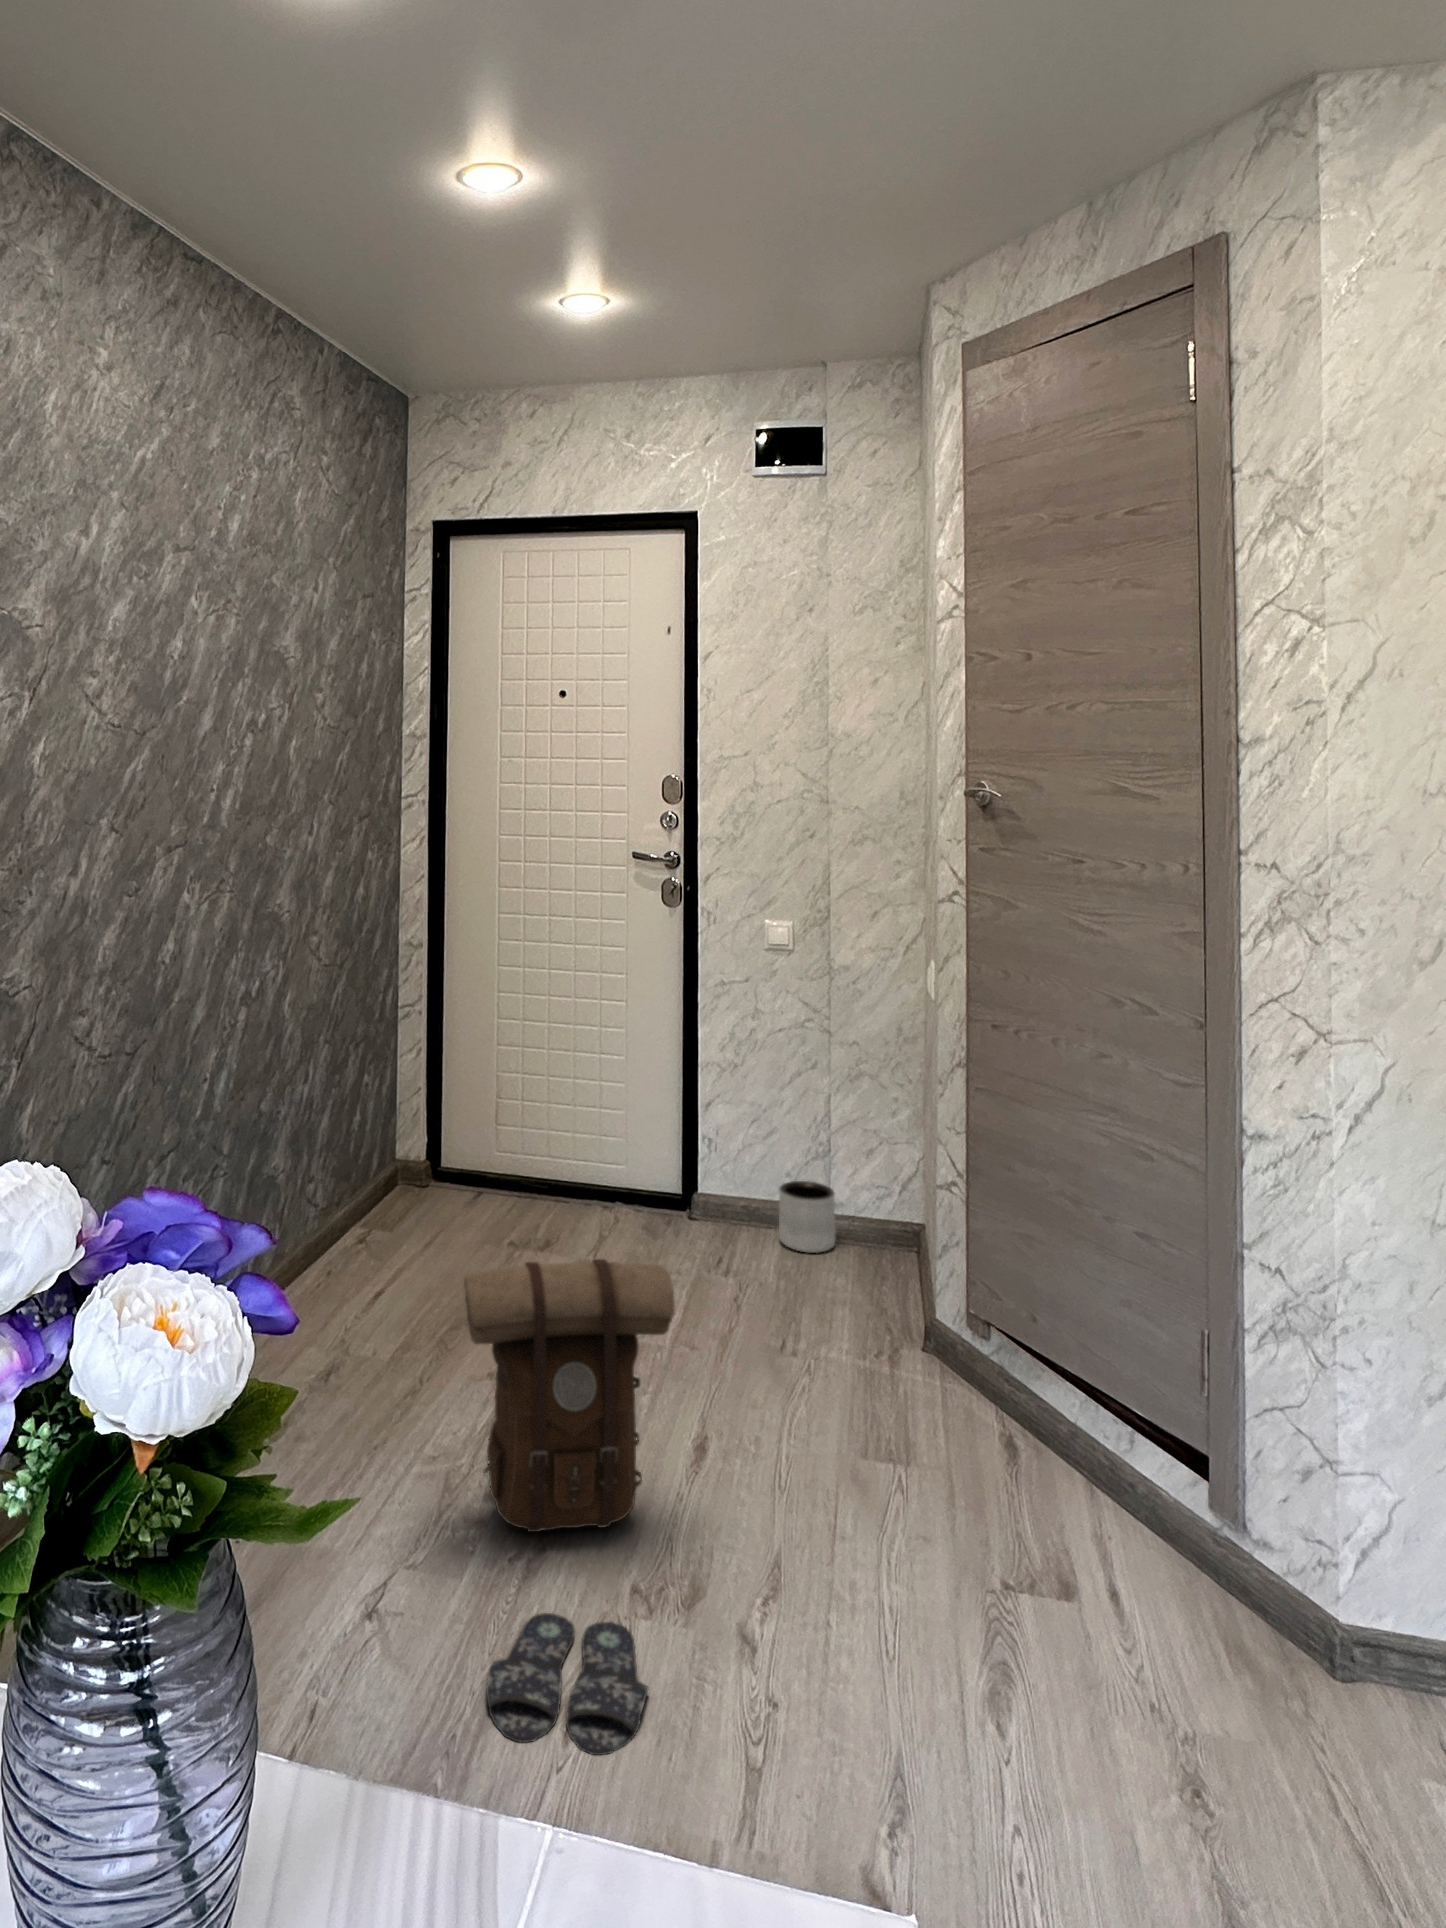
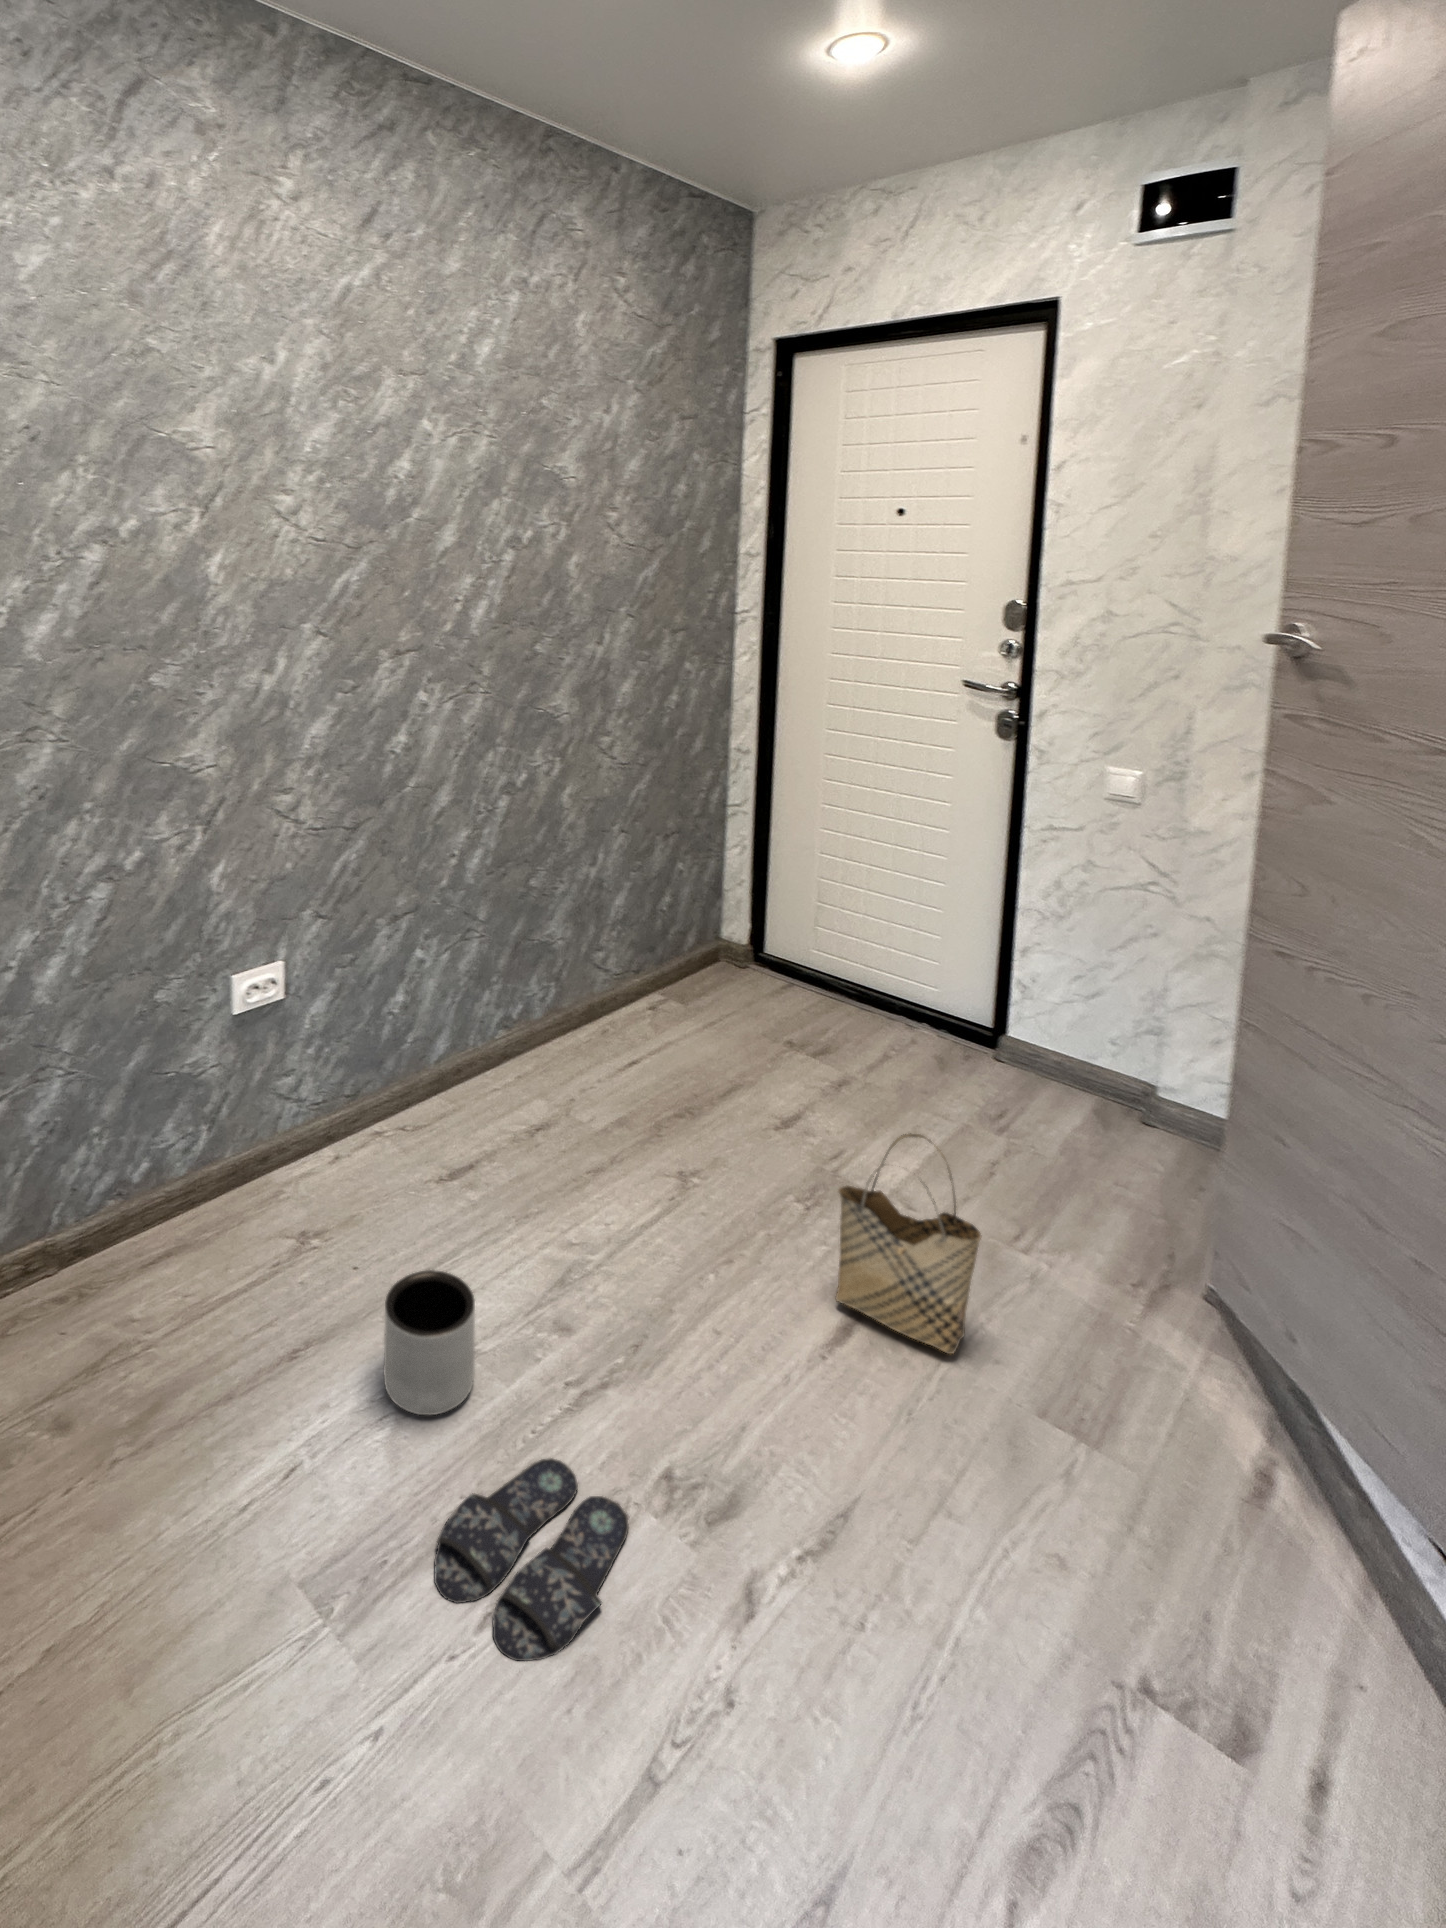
planter: present [779,1181,835,1253] -> present [384,1270,475,1415]
woven basket: none [672,1247,792,1434] -> present [836,1133,982,1354]
backpack: present [464,1259,675,1532] -> none [544,1101,772,1389]

